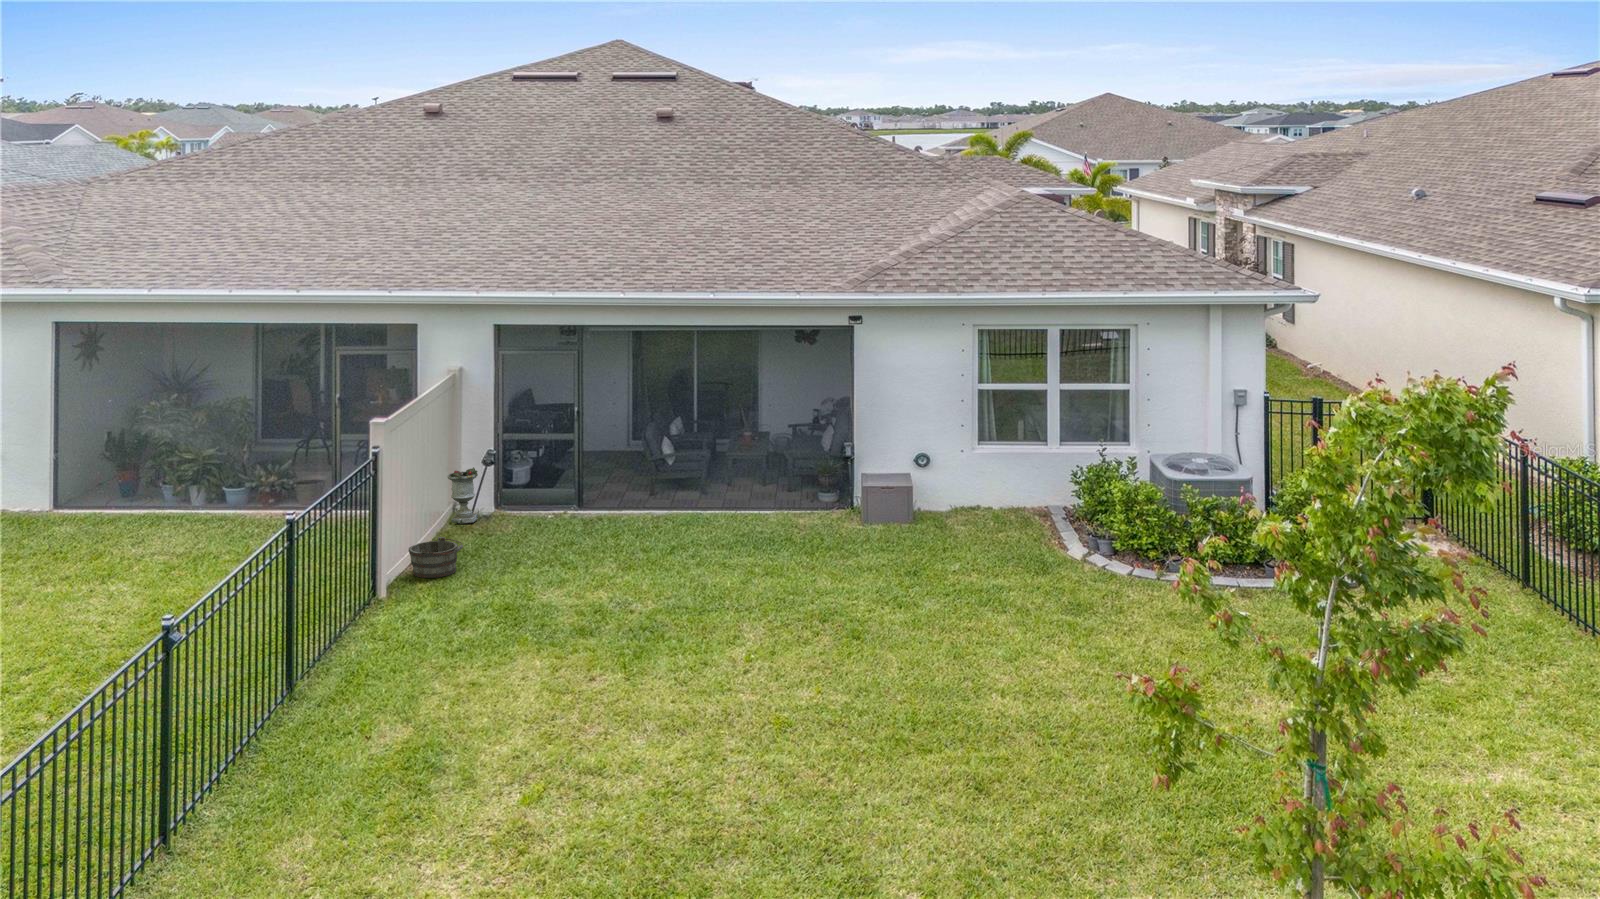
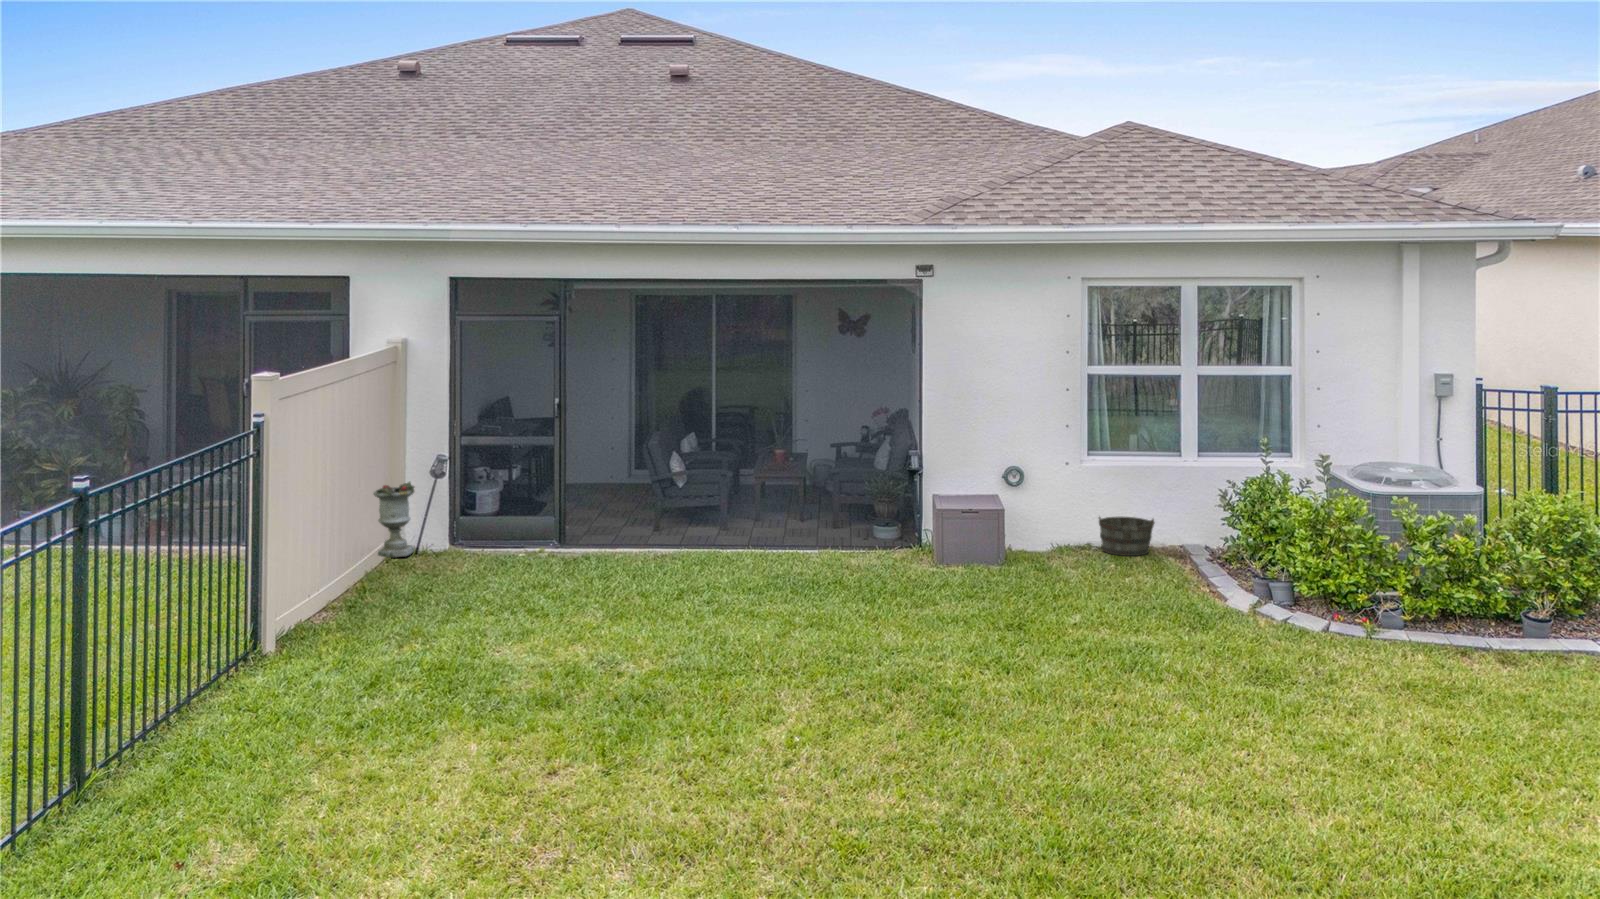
bucket: present [409,537,463,578] -> present [1099,517,1154,556]

